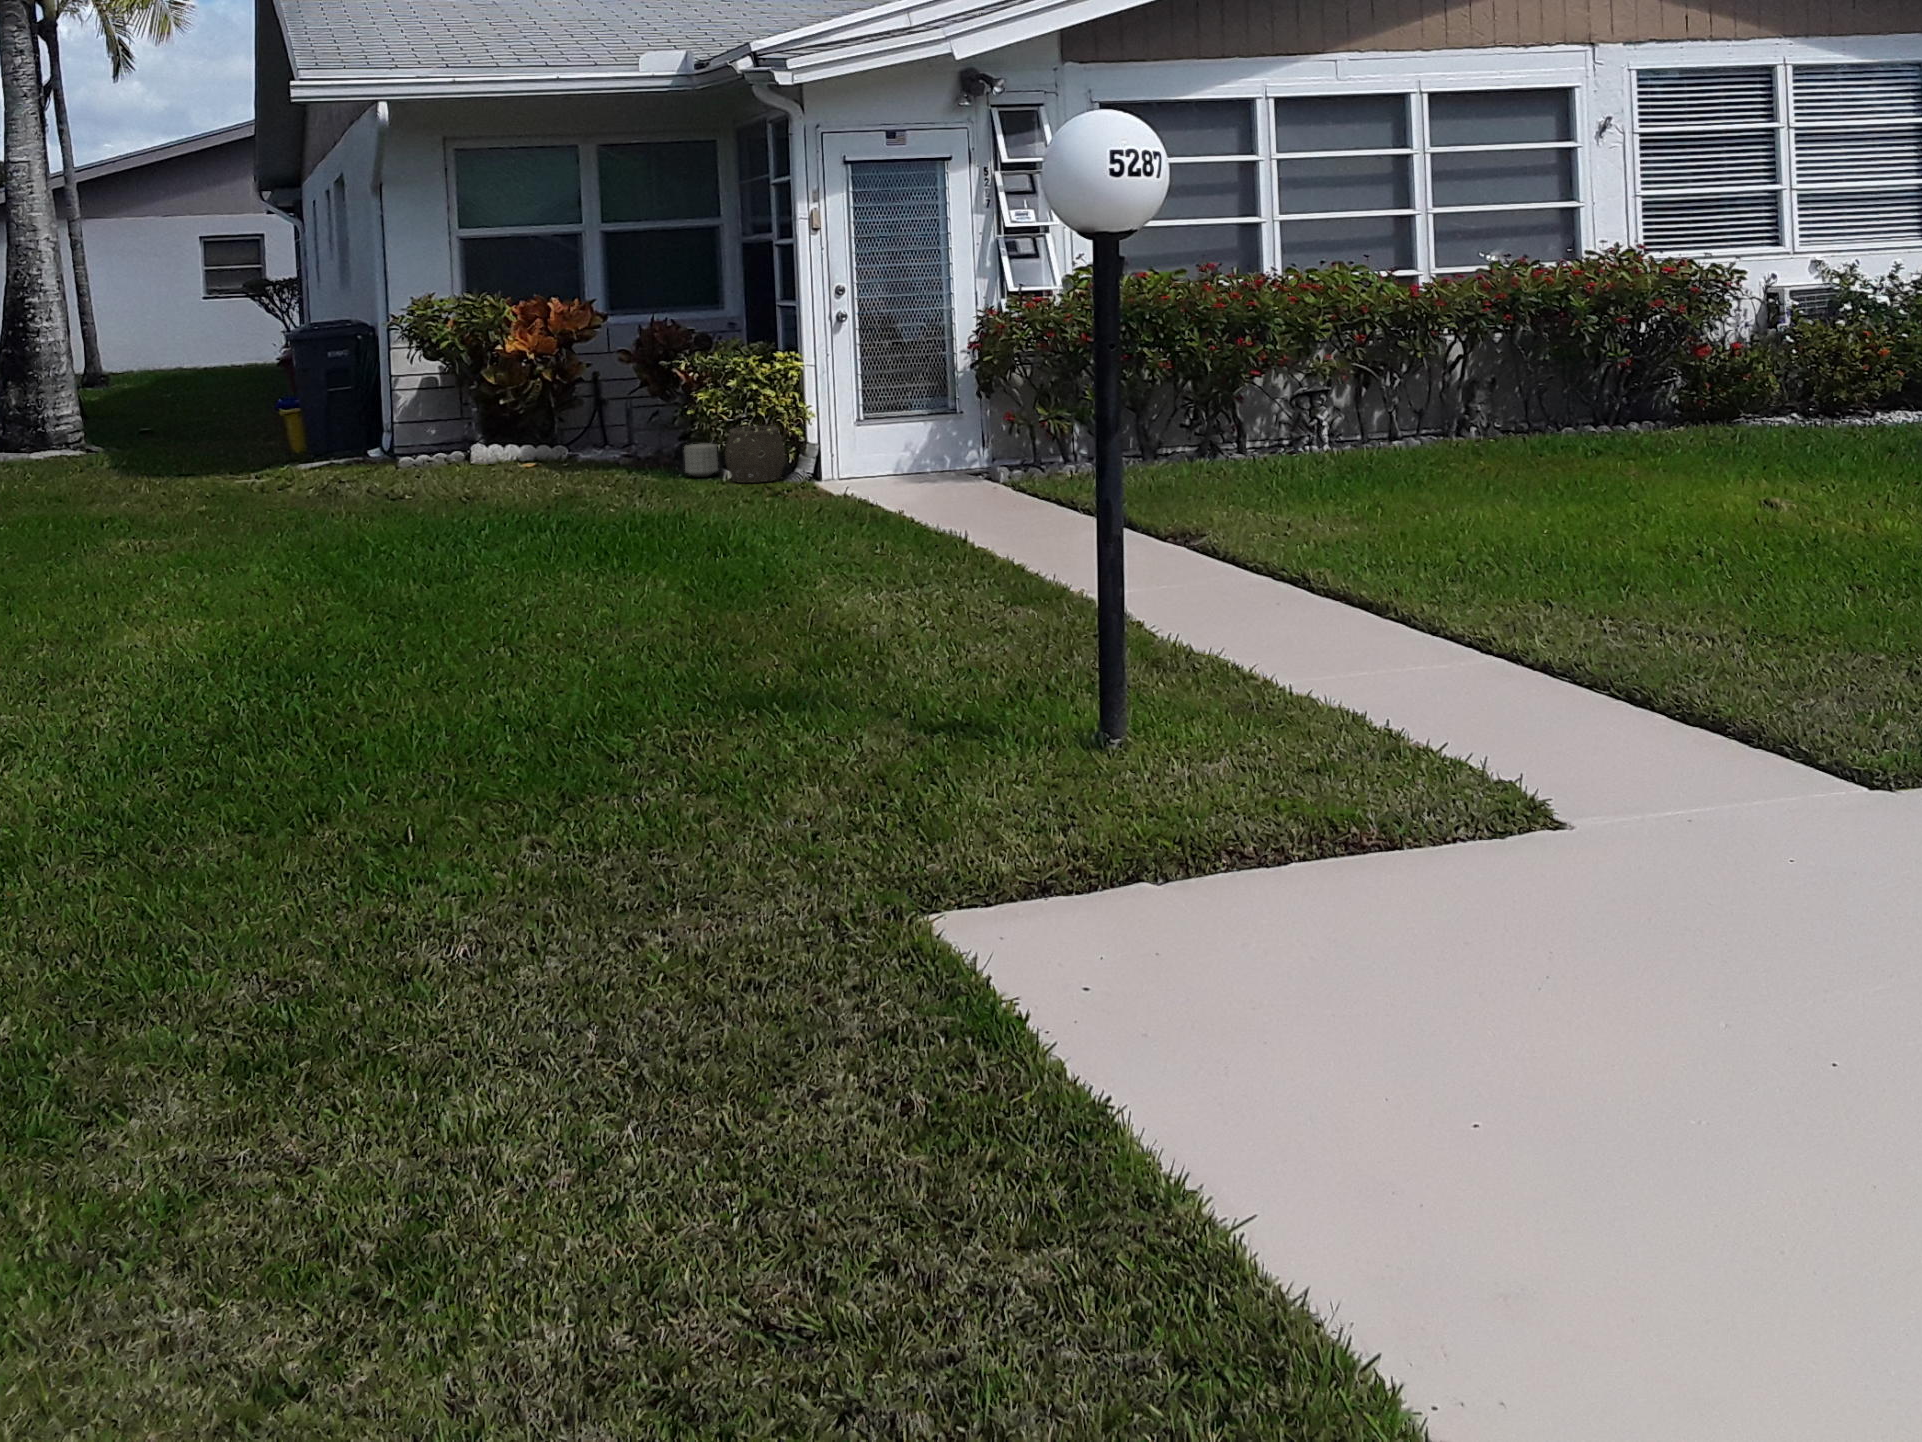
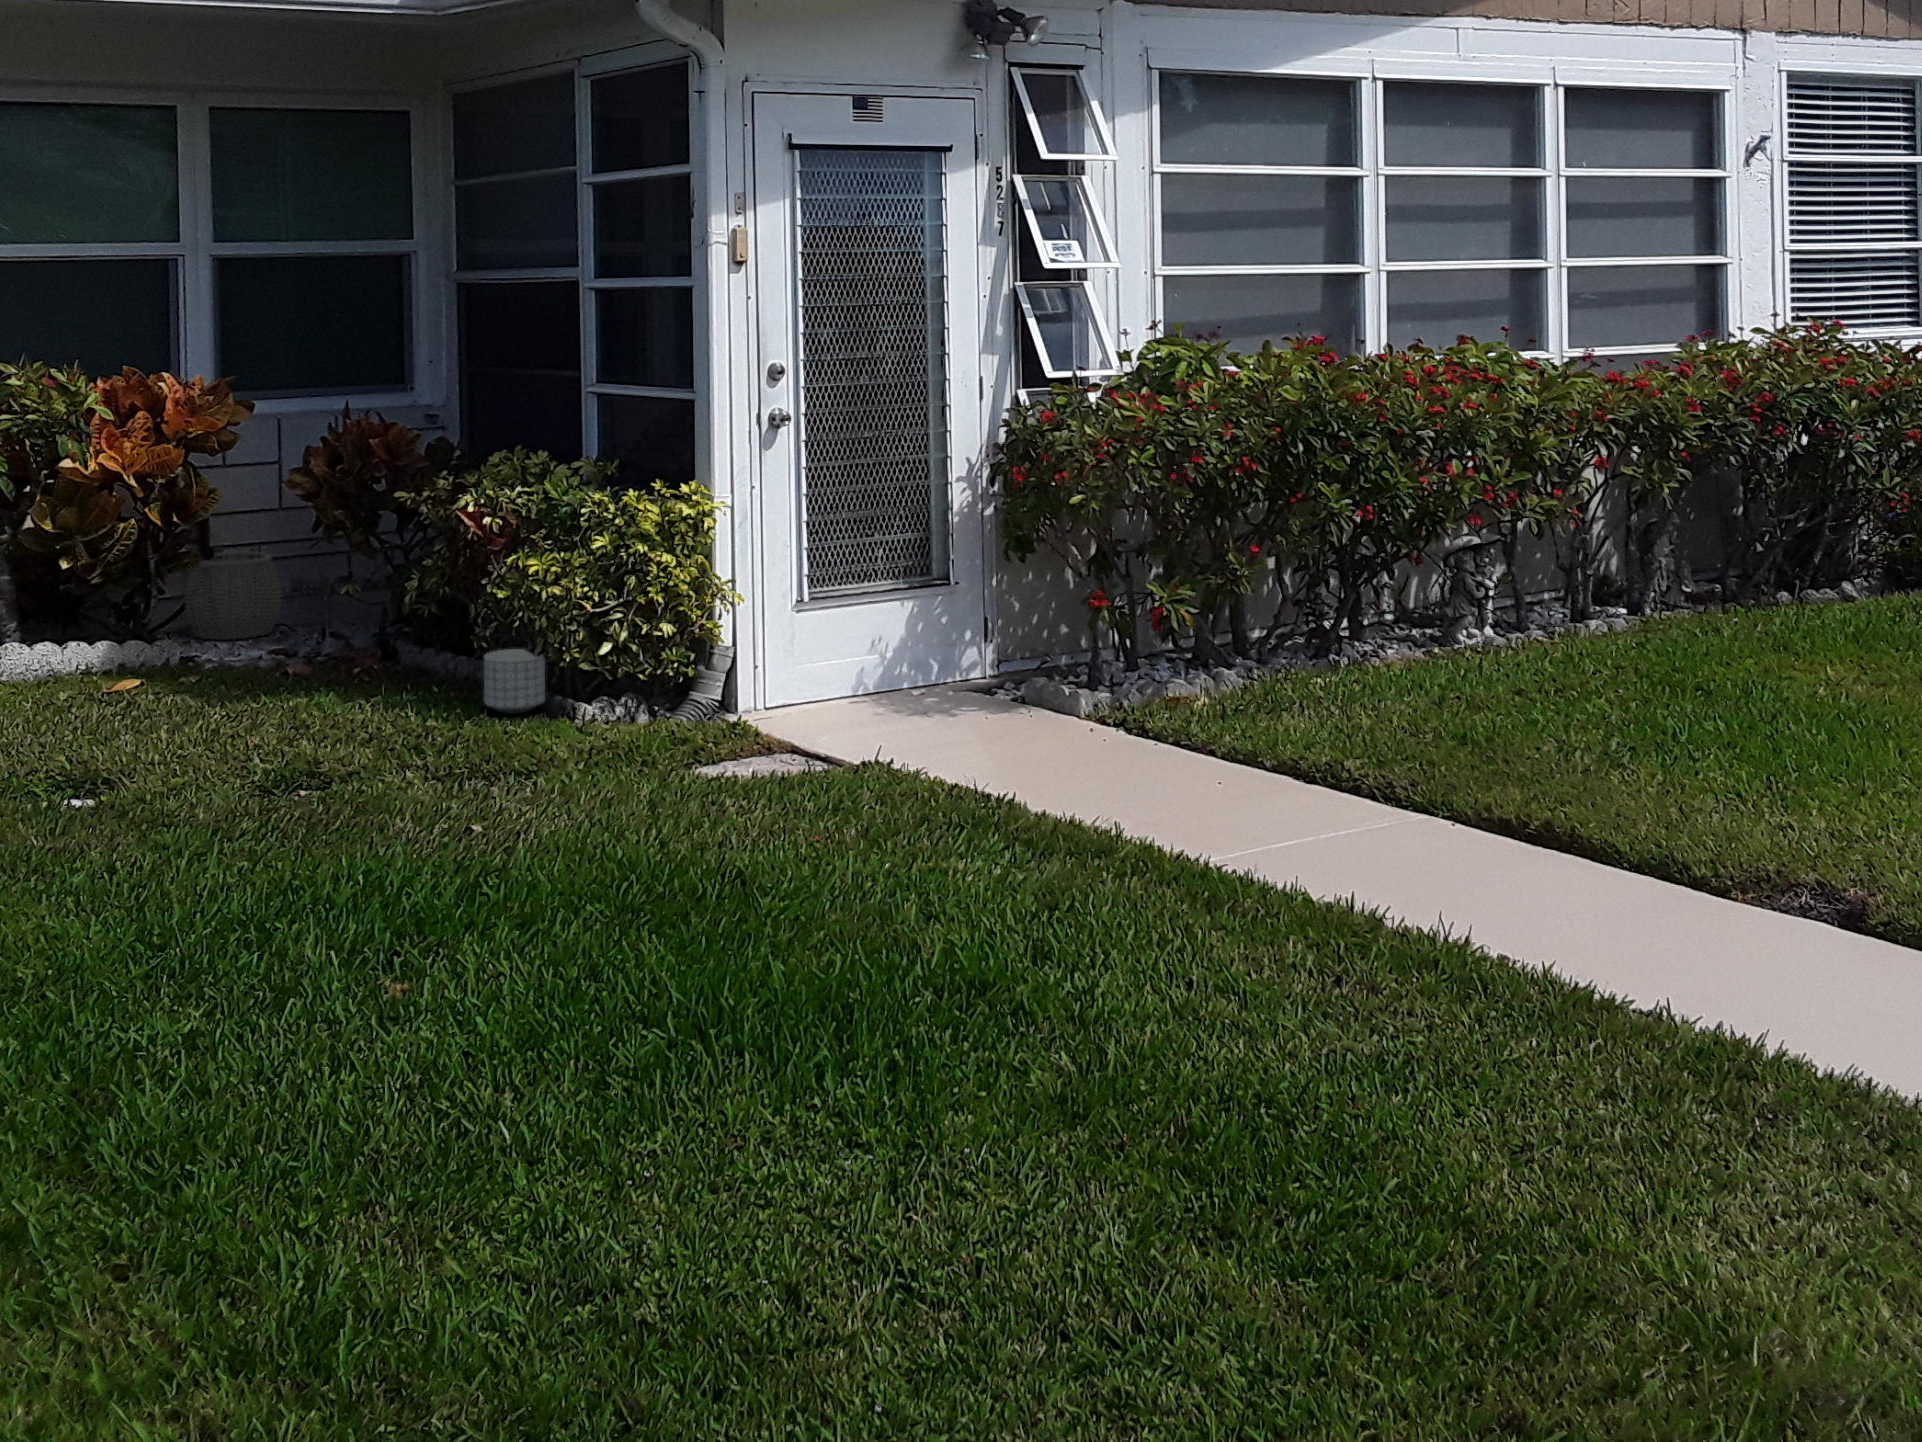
woven basket: present [725,426,785,483] -> present [185,551,281,640]

